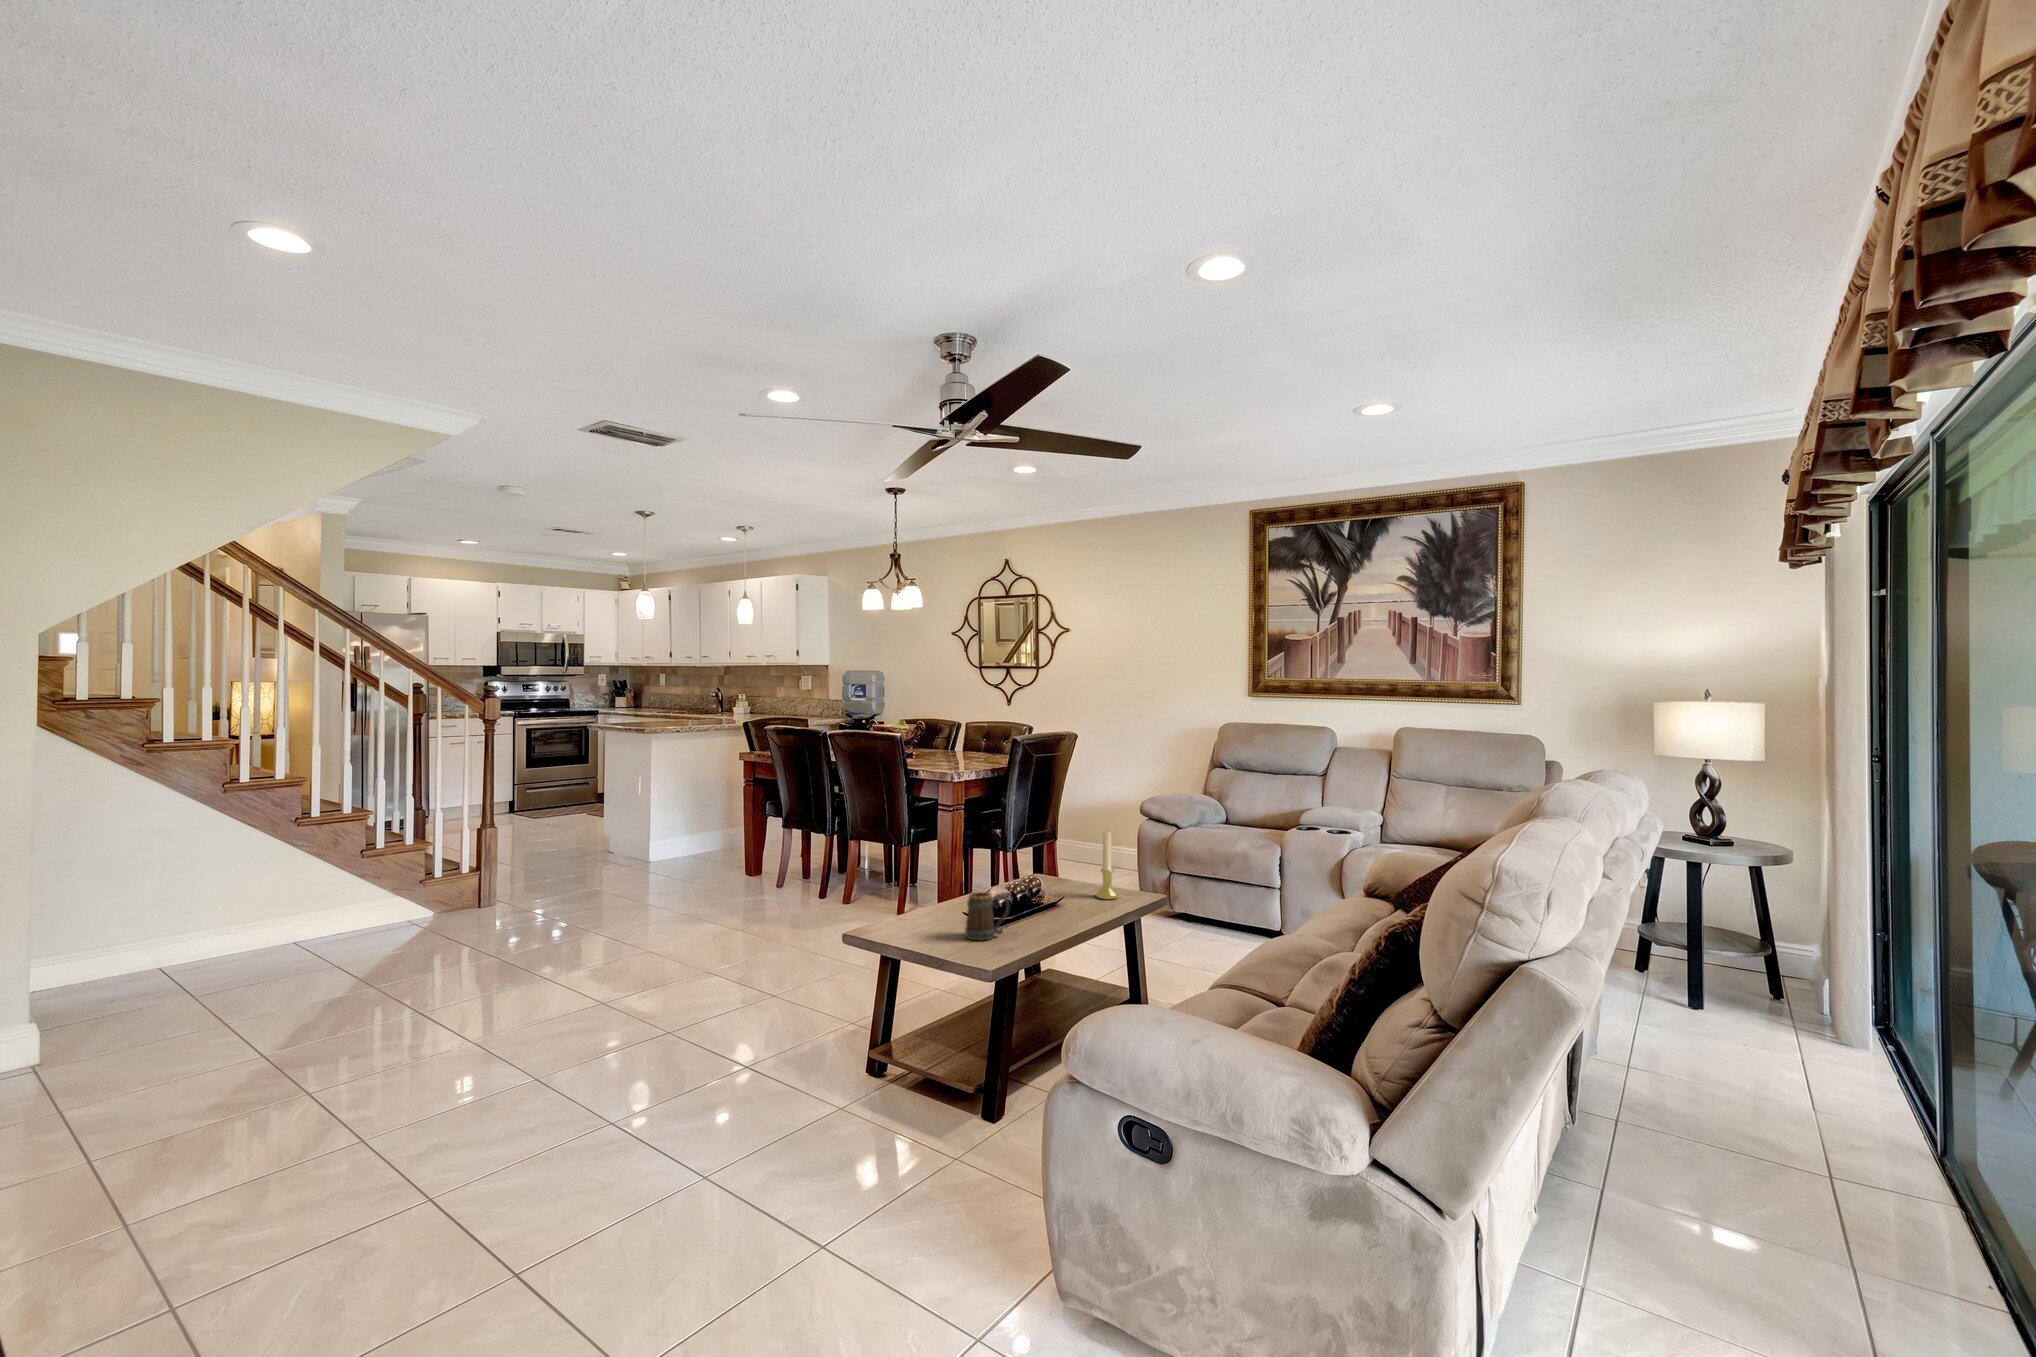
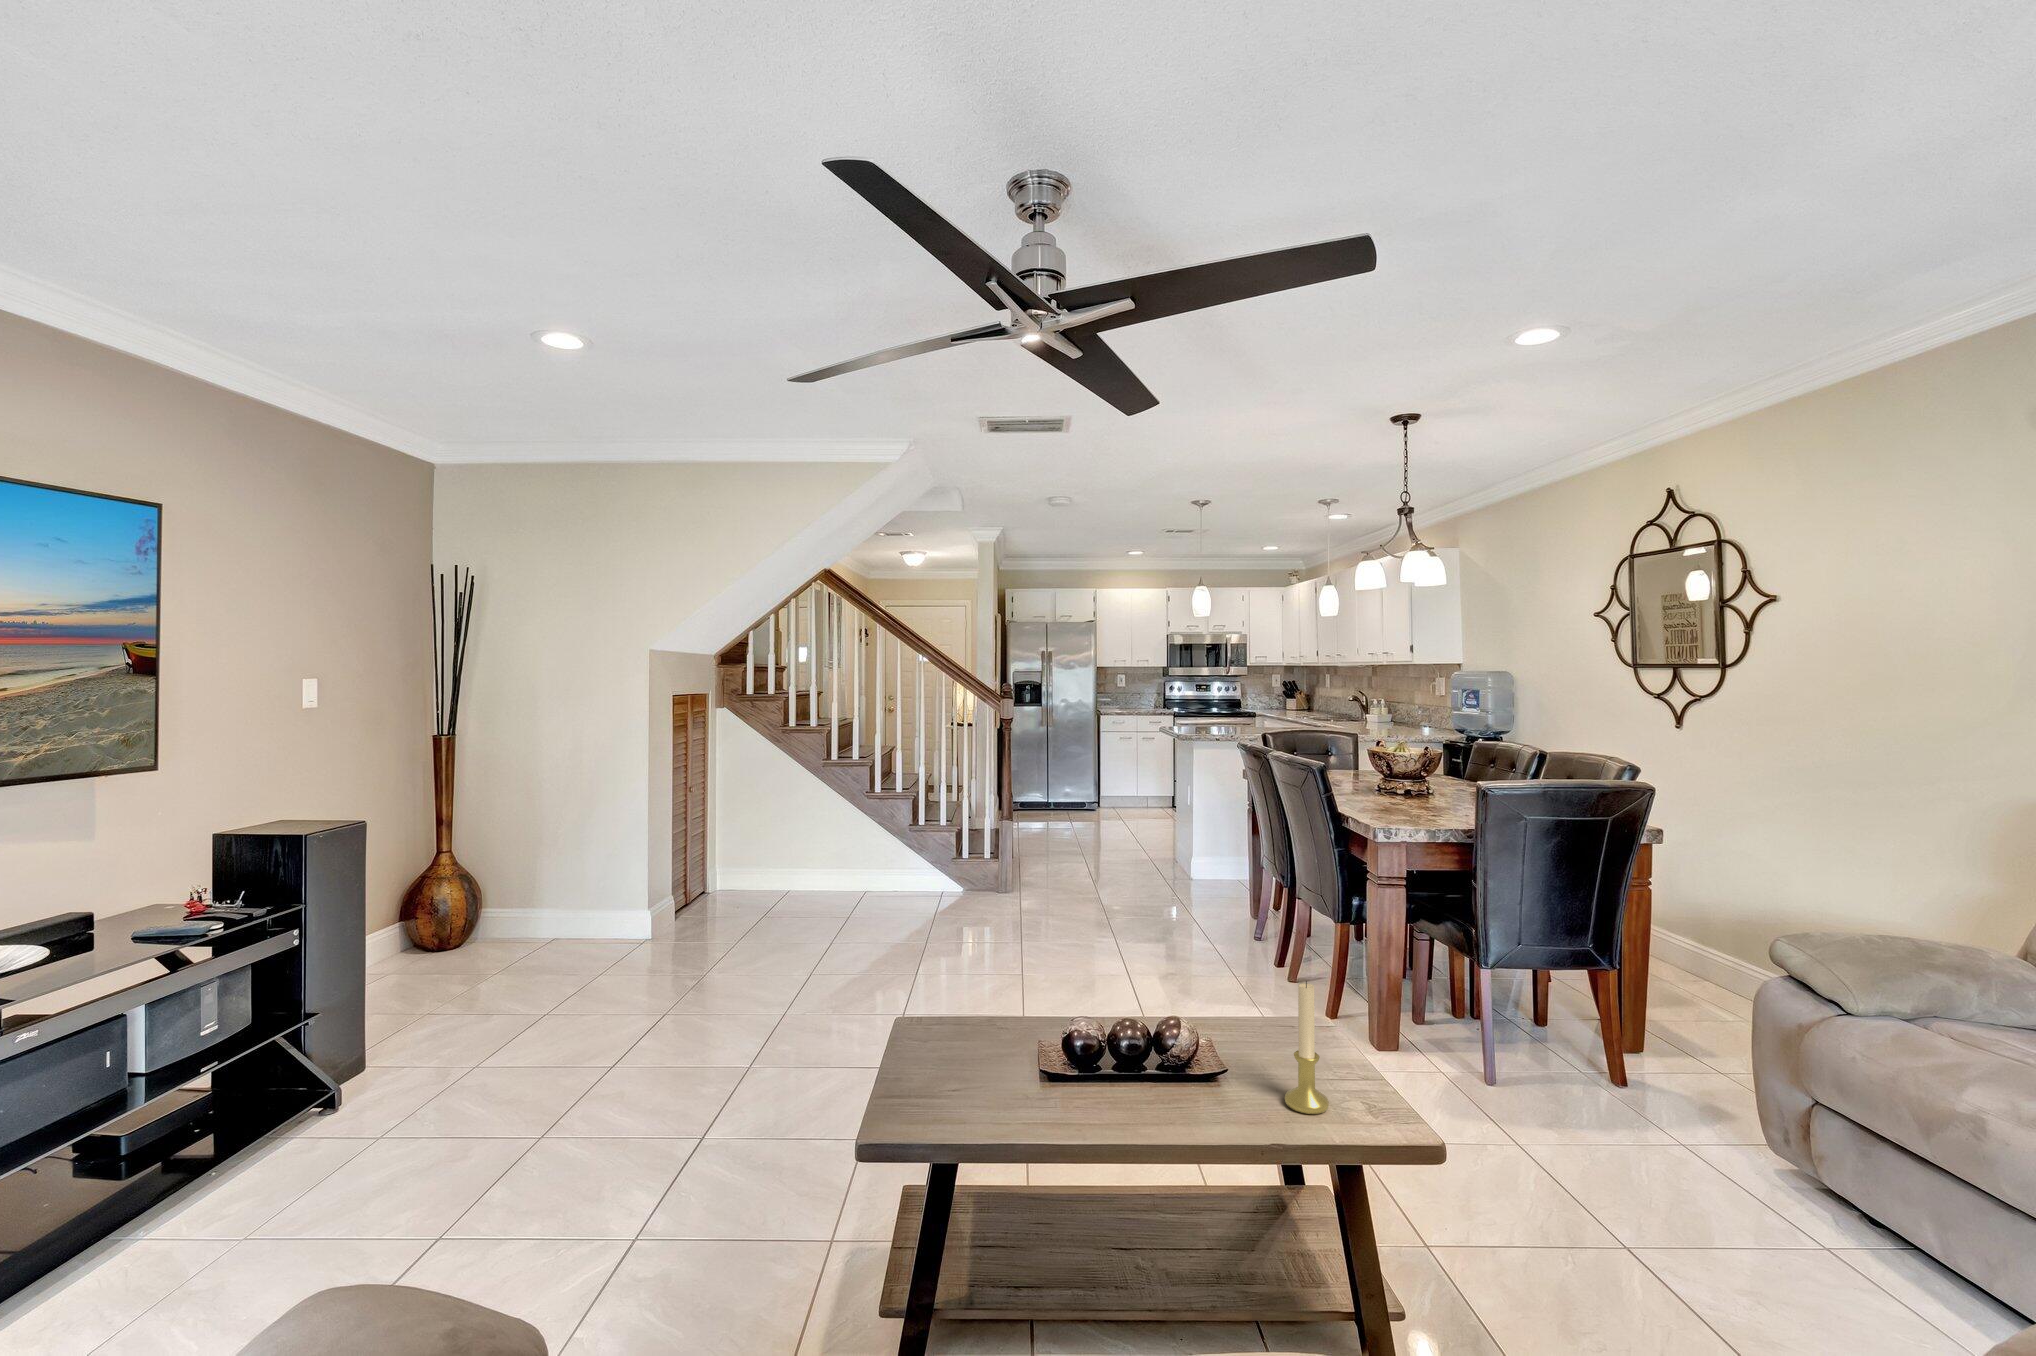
mug: present [965,892,1009,940] -> none [959,1025,1013,1104]

